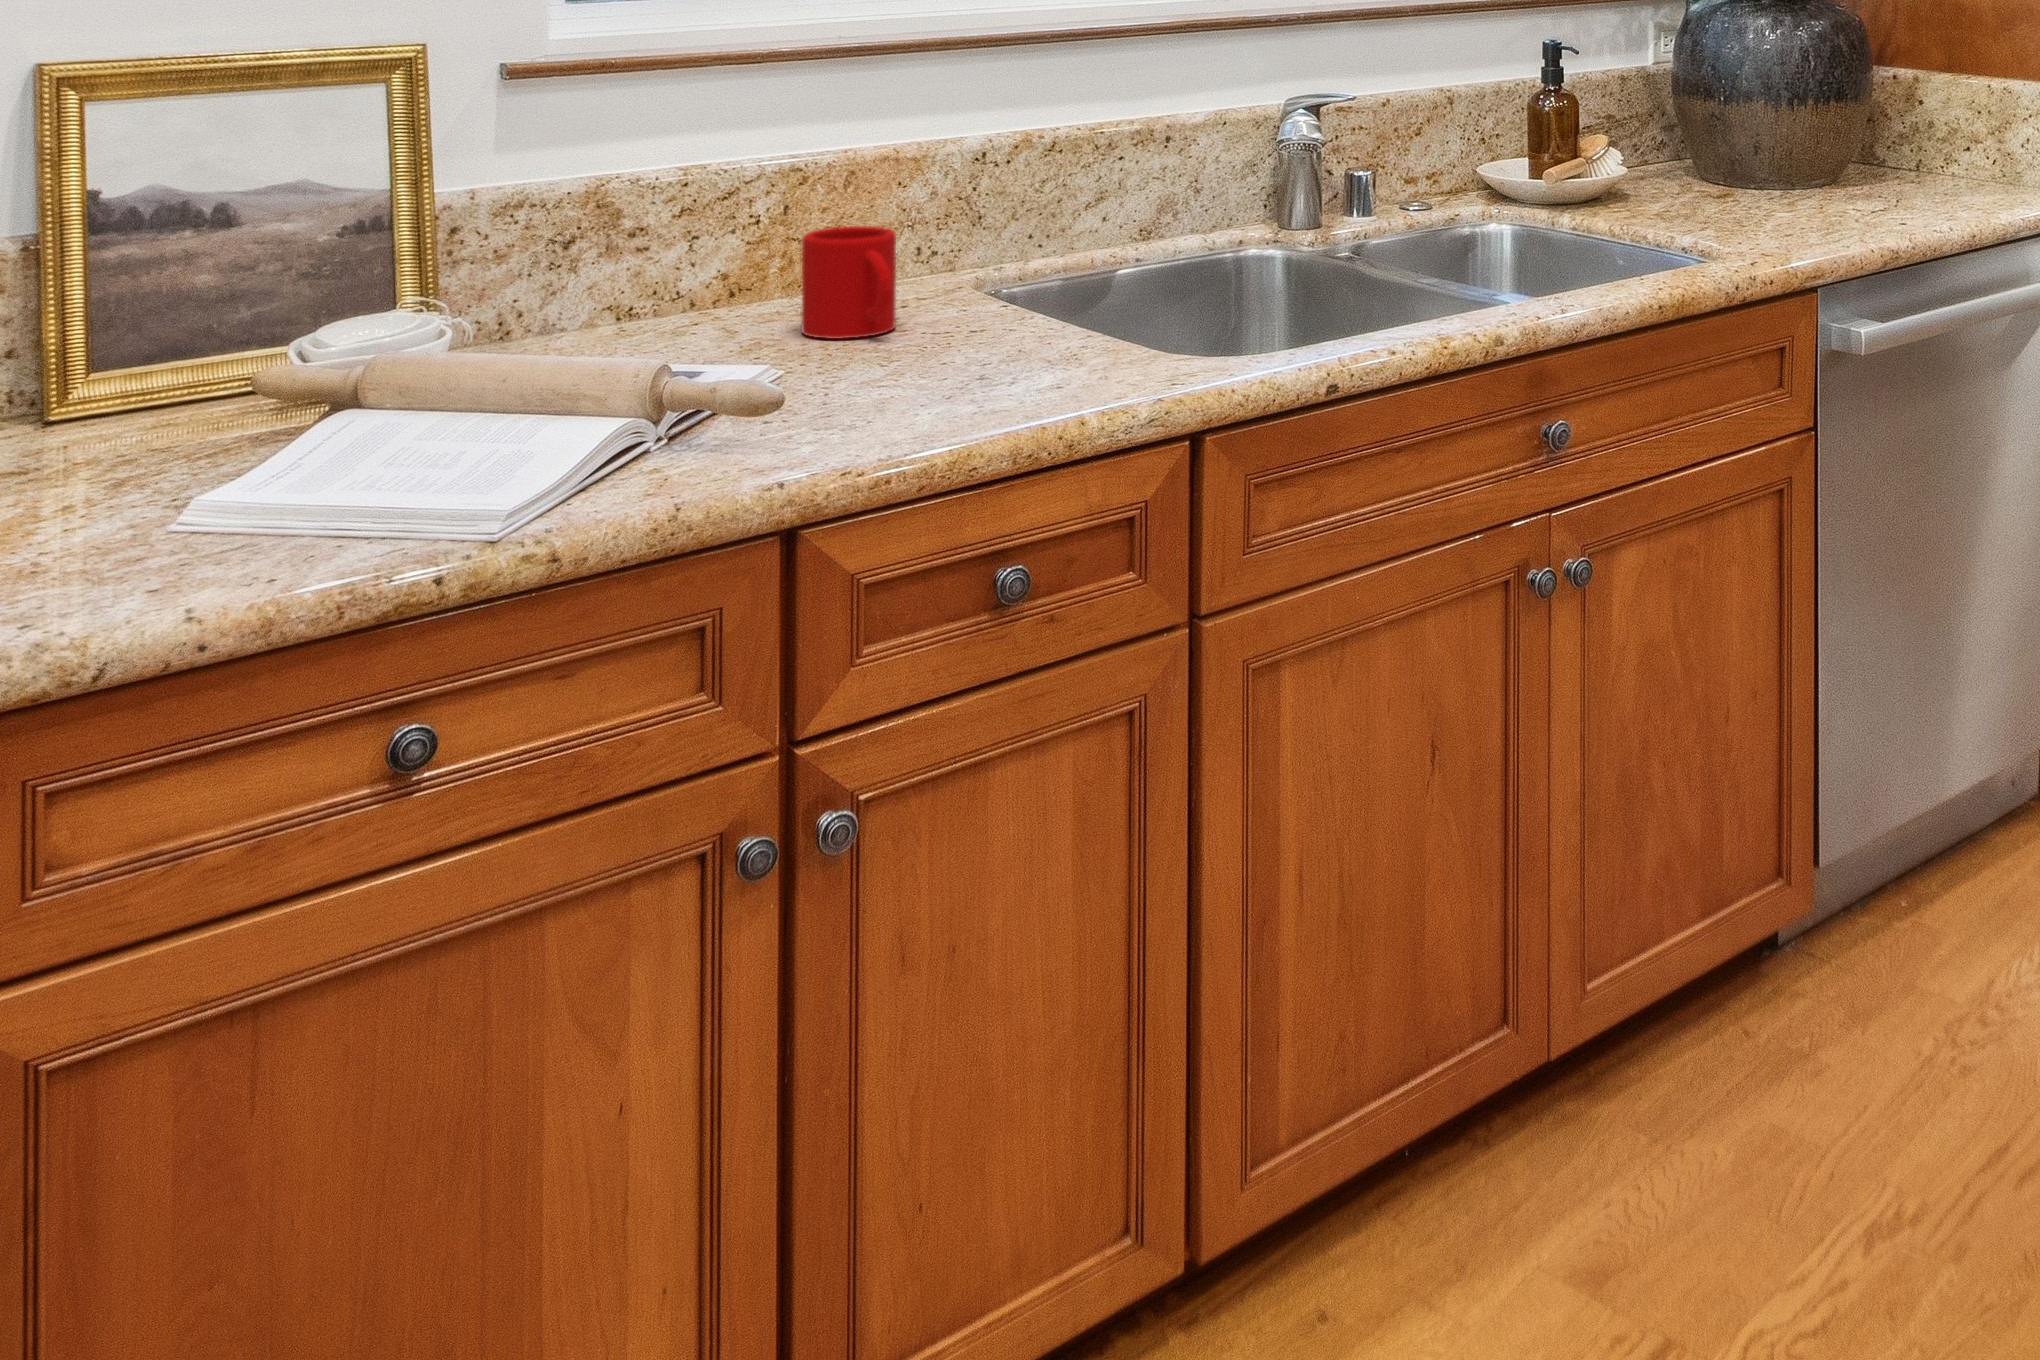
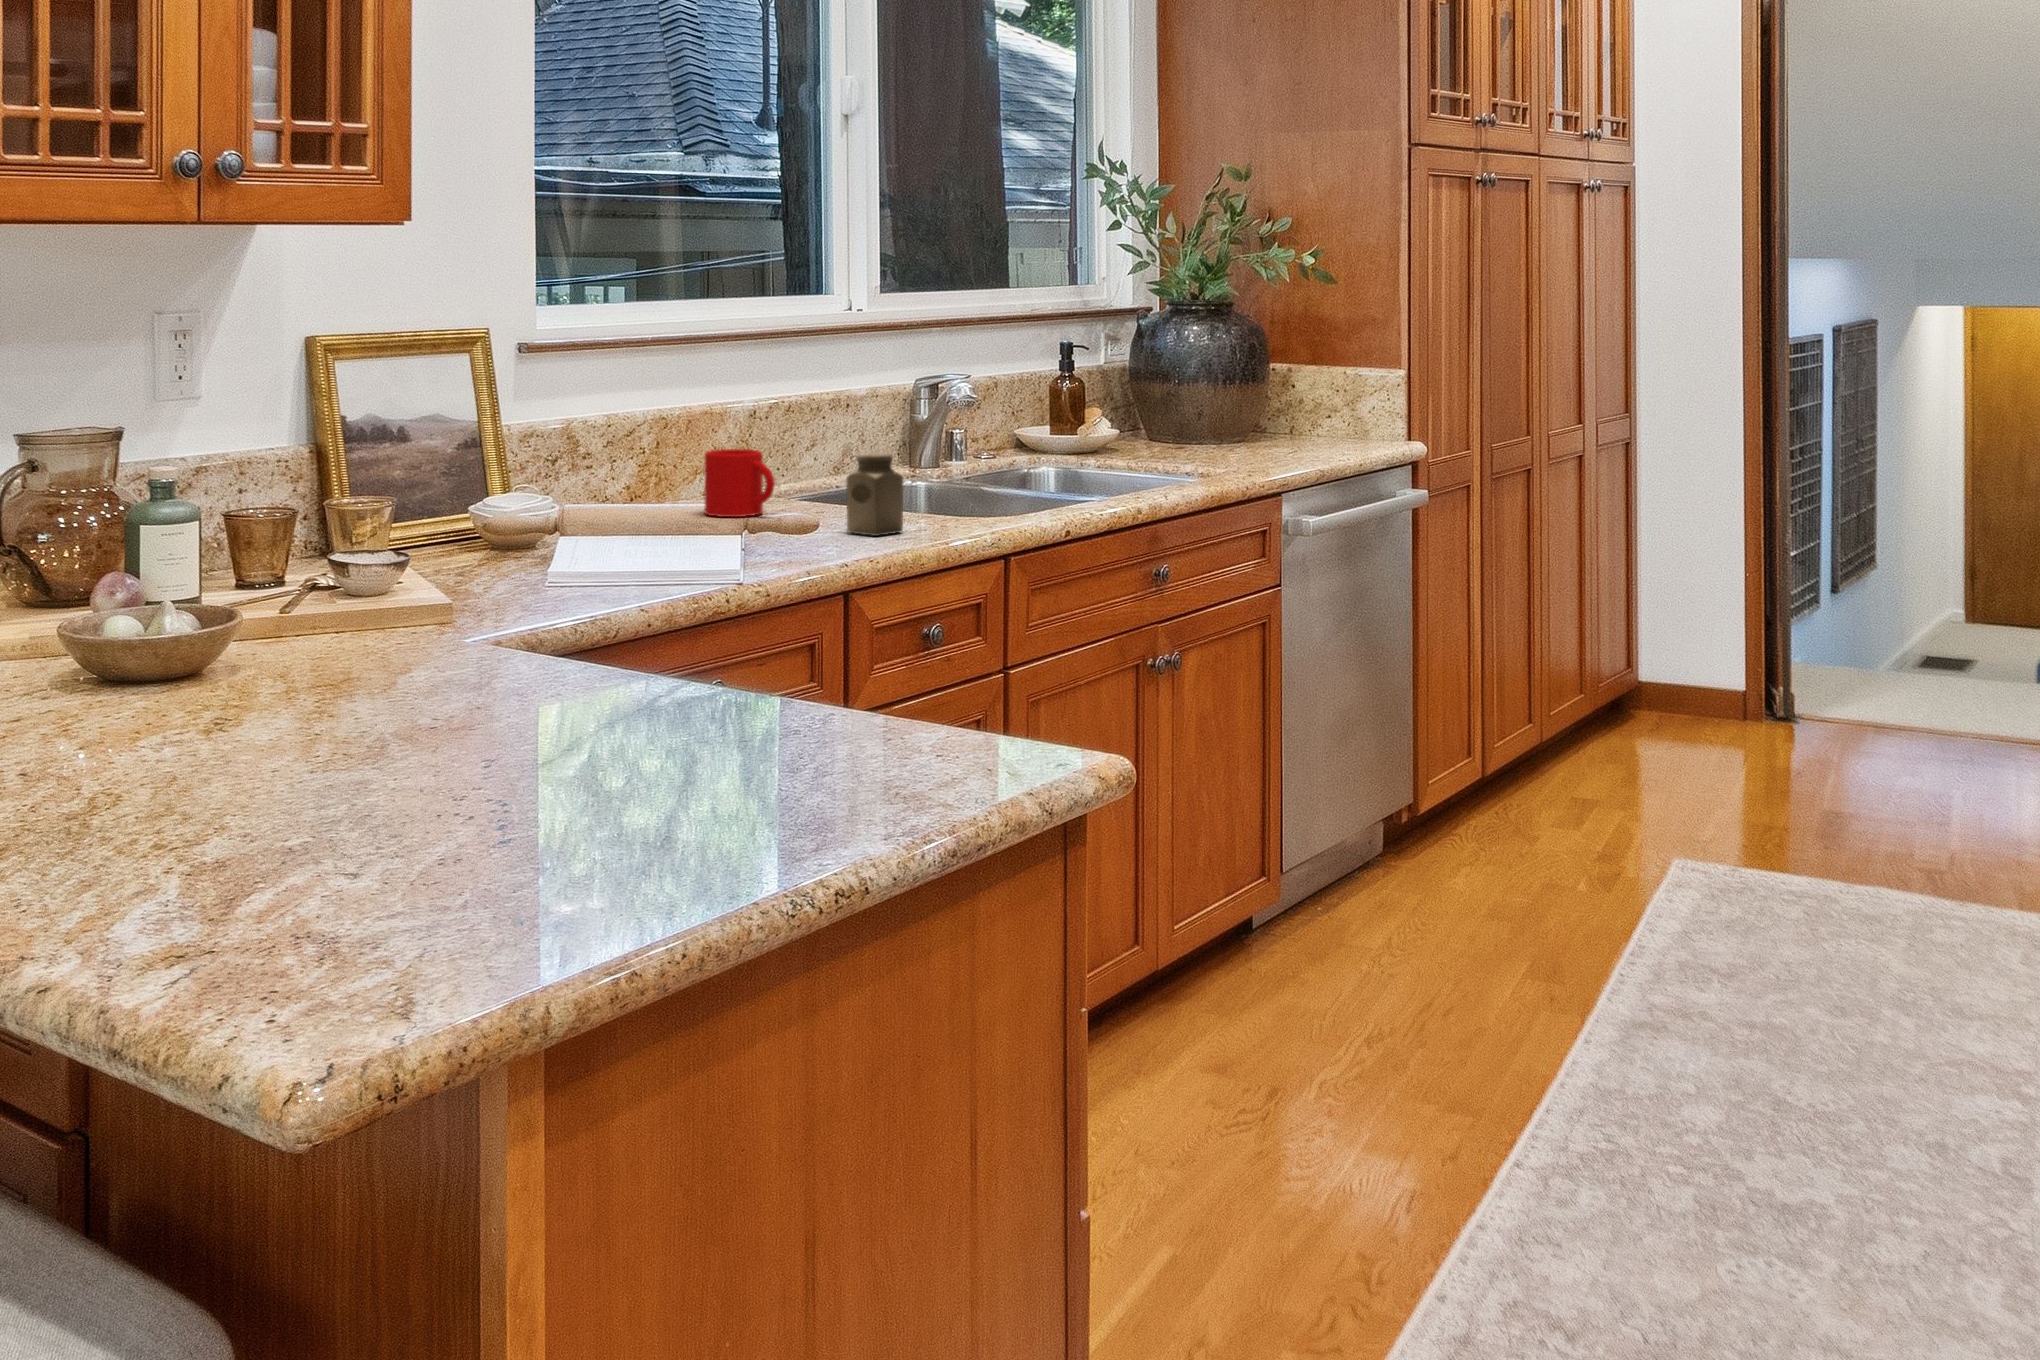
salt shaker: none [927,257,1017,403] -> present [846,452,903,536]

